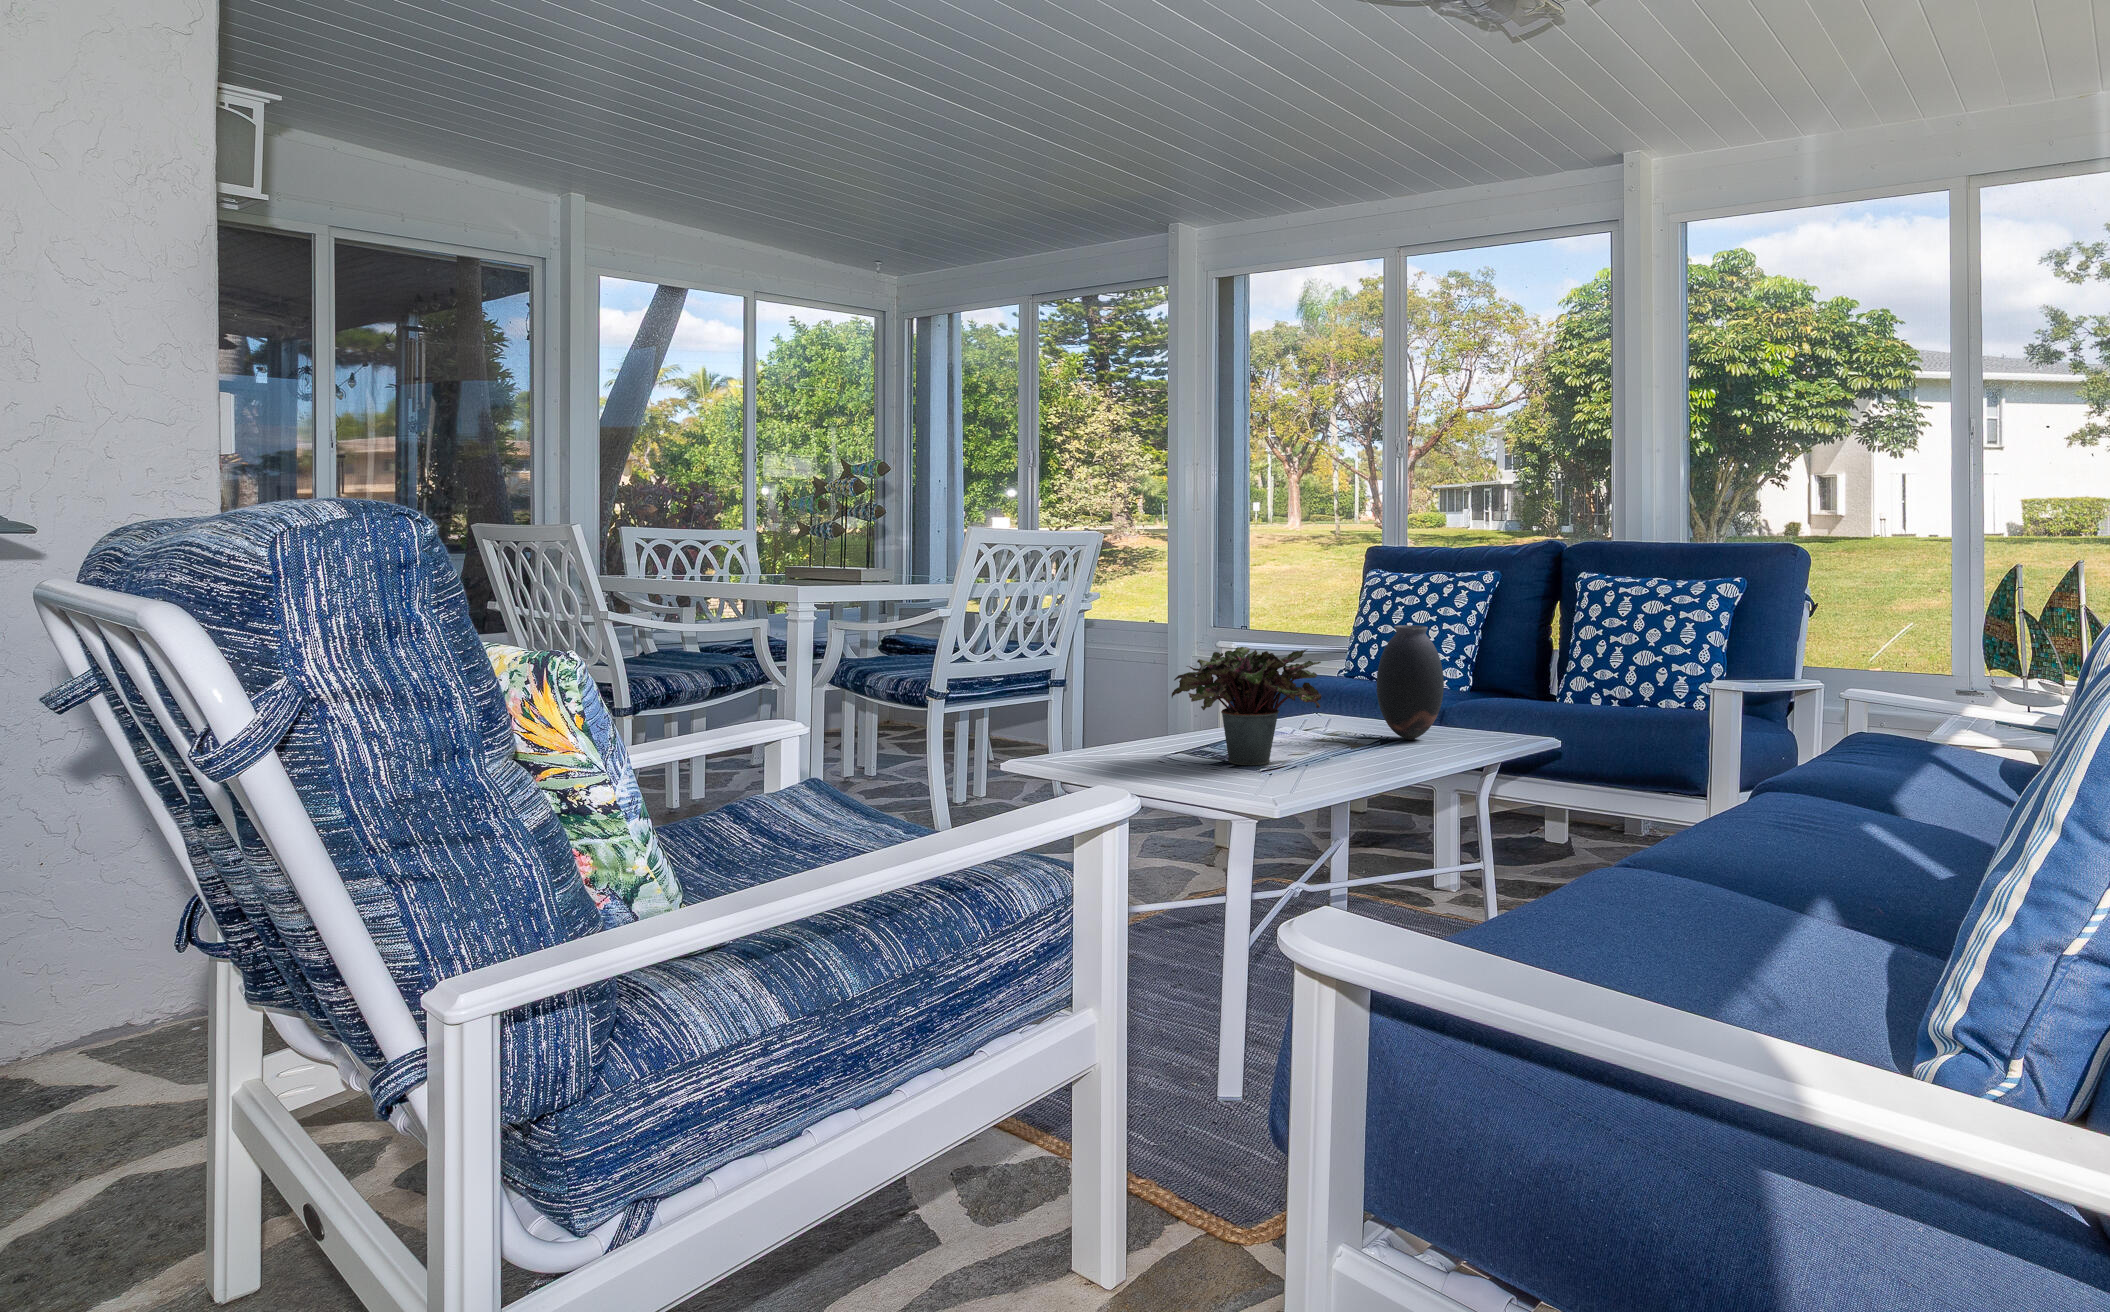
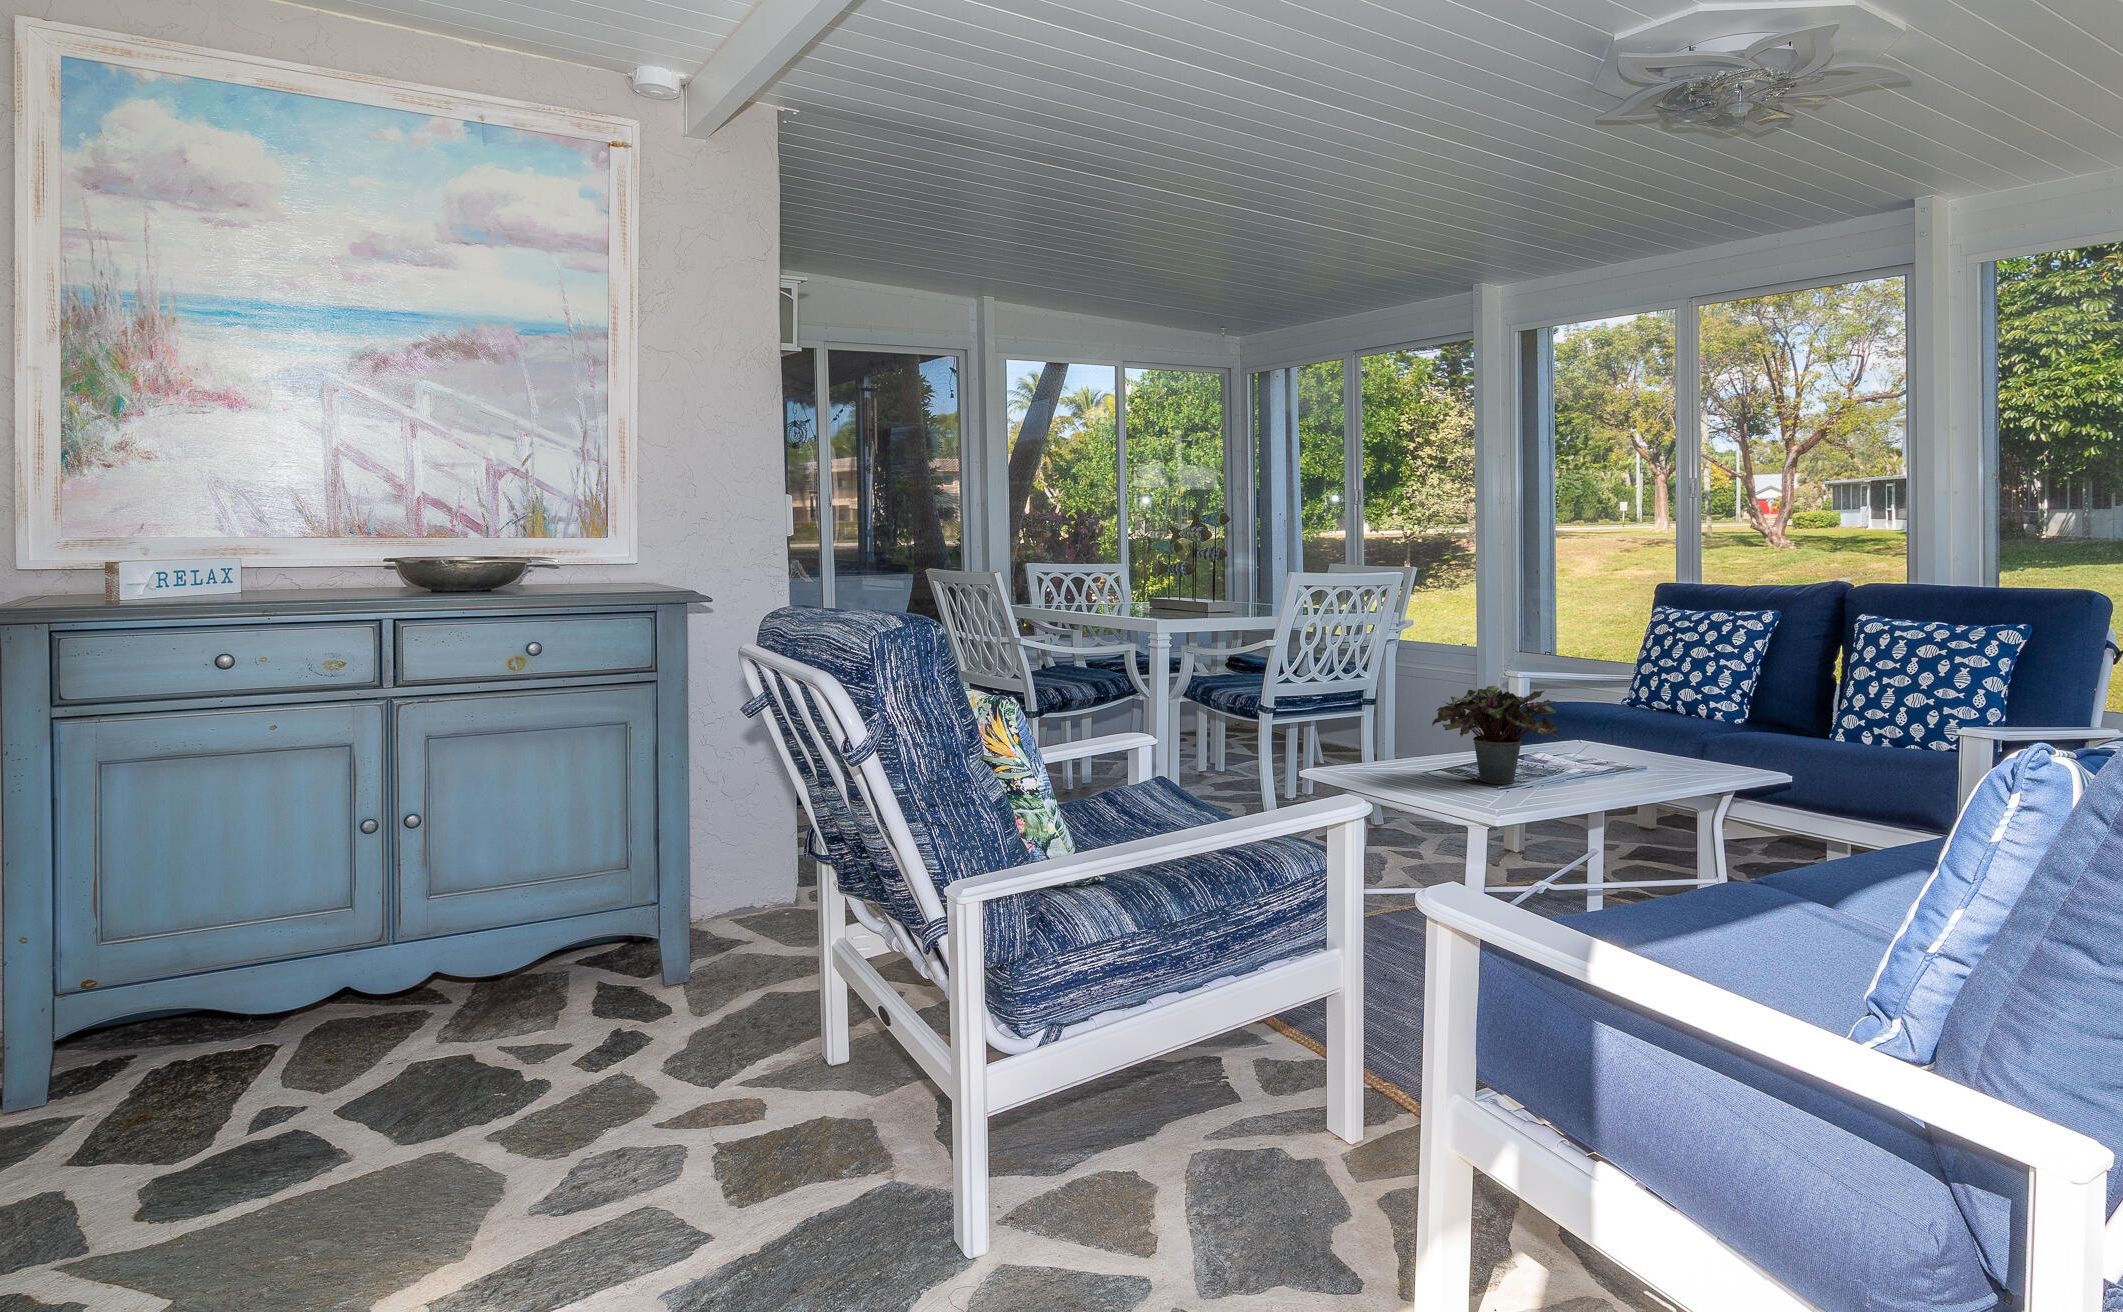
vase: present [1377,625,1444,740] -> none [1619,669,1681,769]

